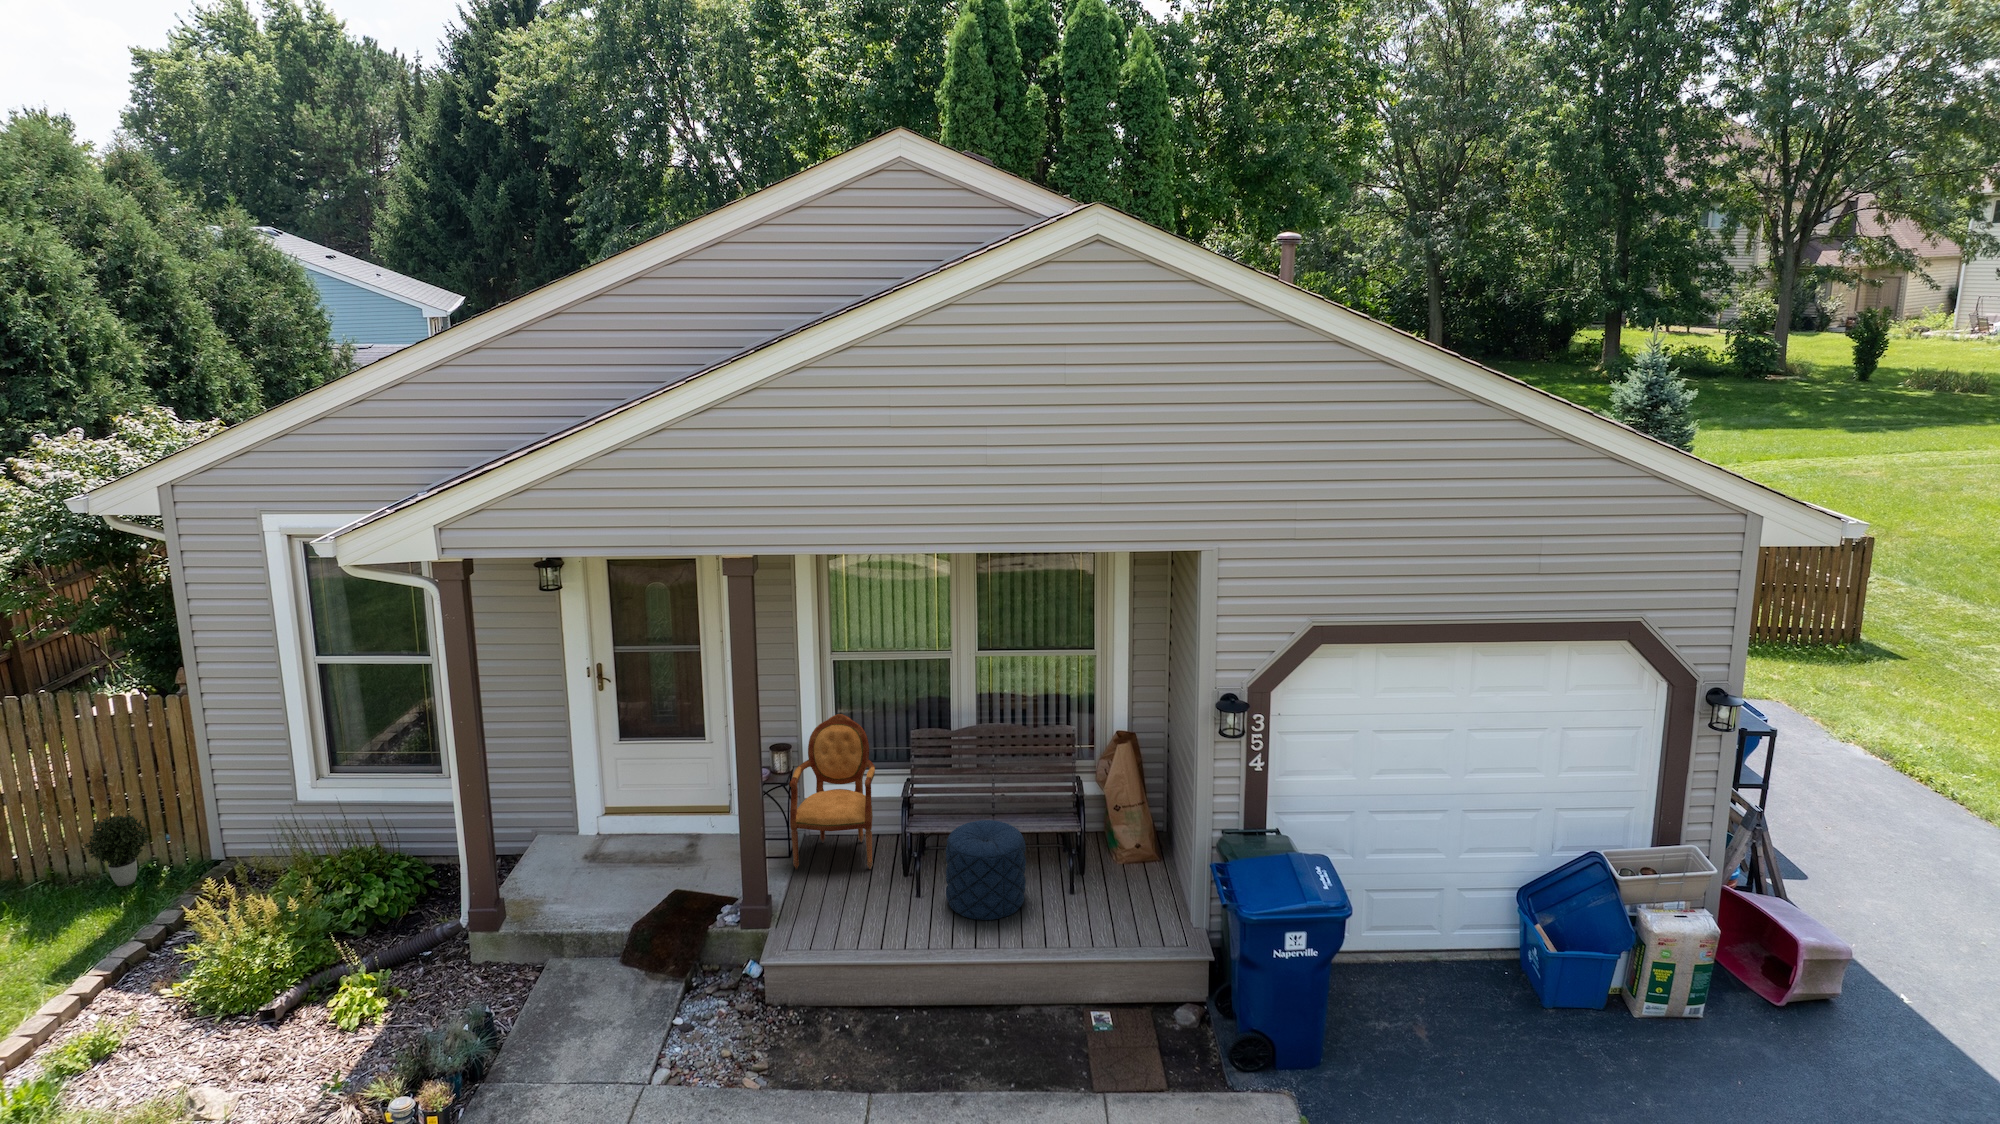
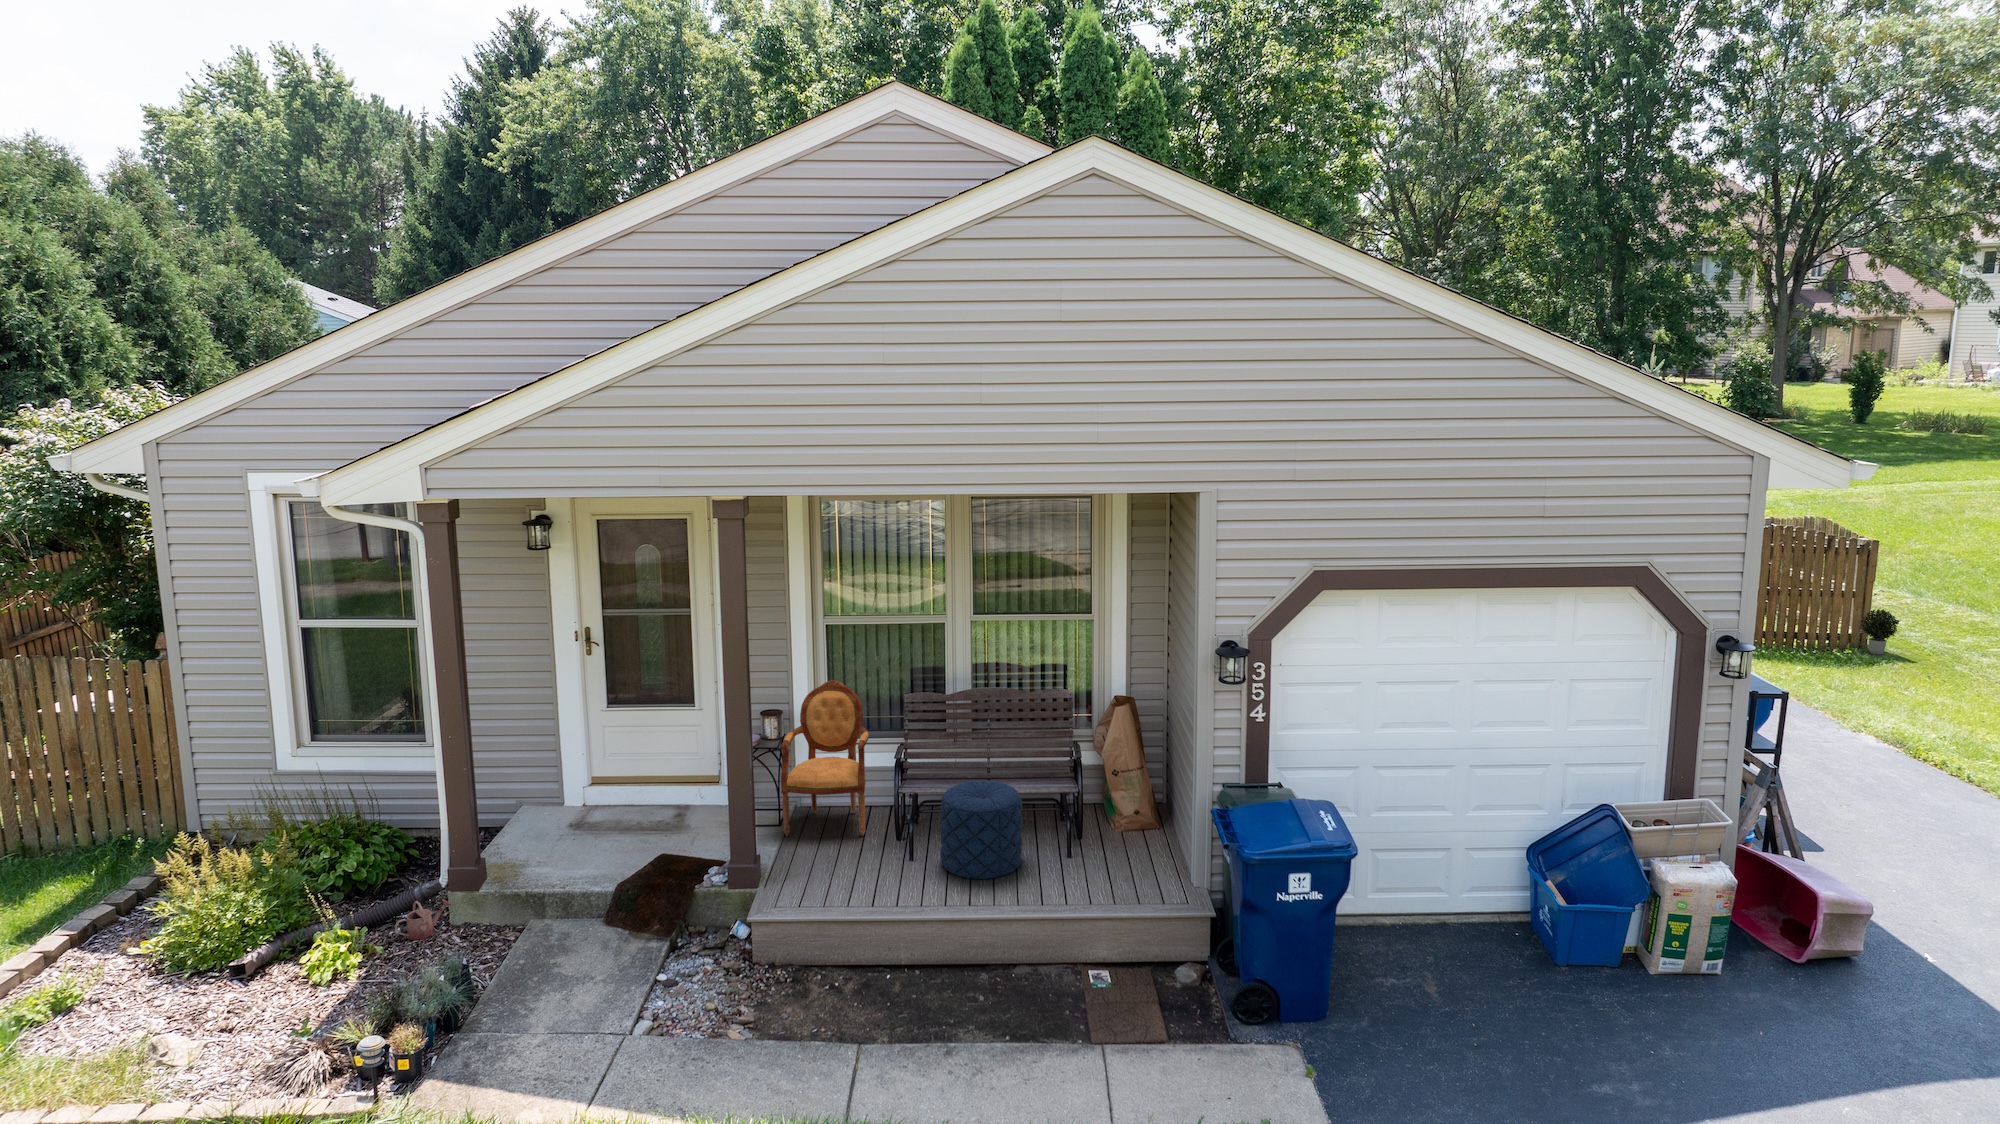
potted plant: present [84,815,149,886] -> present [1861,609,1899,655]
watering can: none [419,938,473,979] -> present [395,899,451,940]

